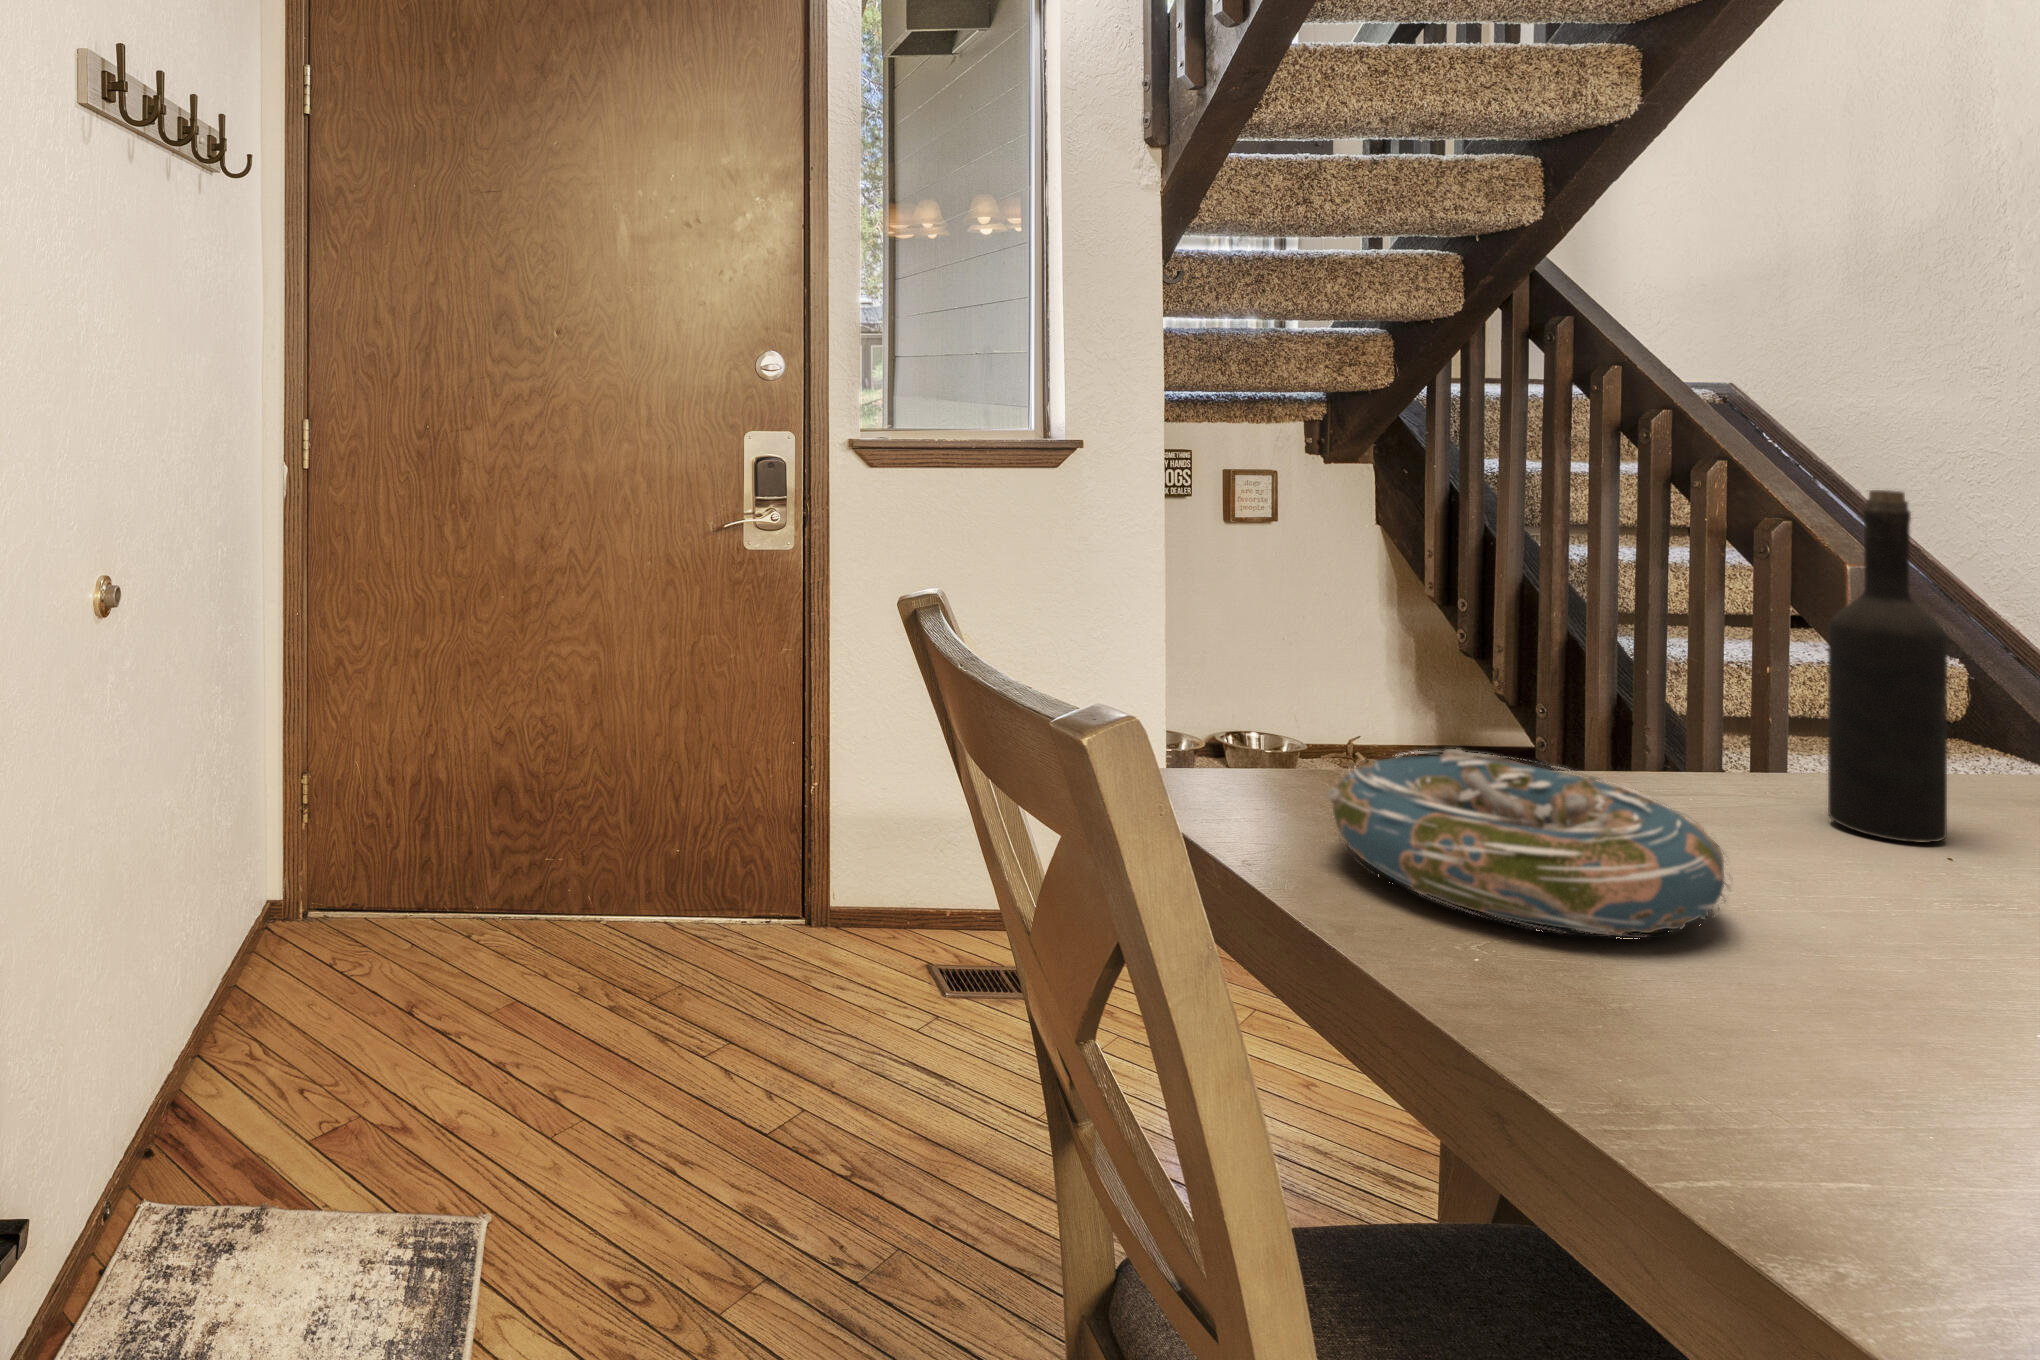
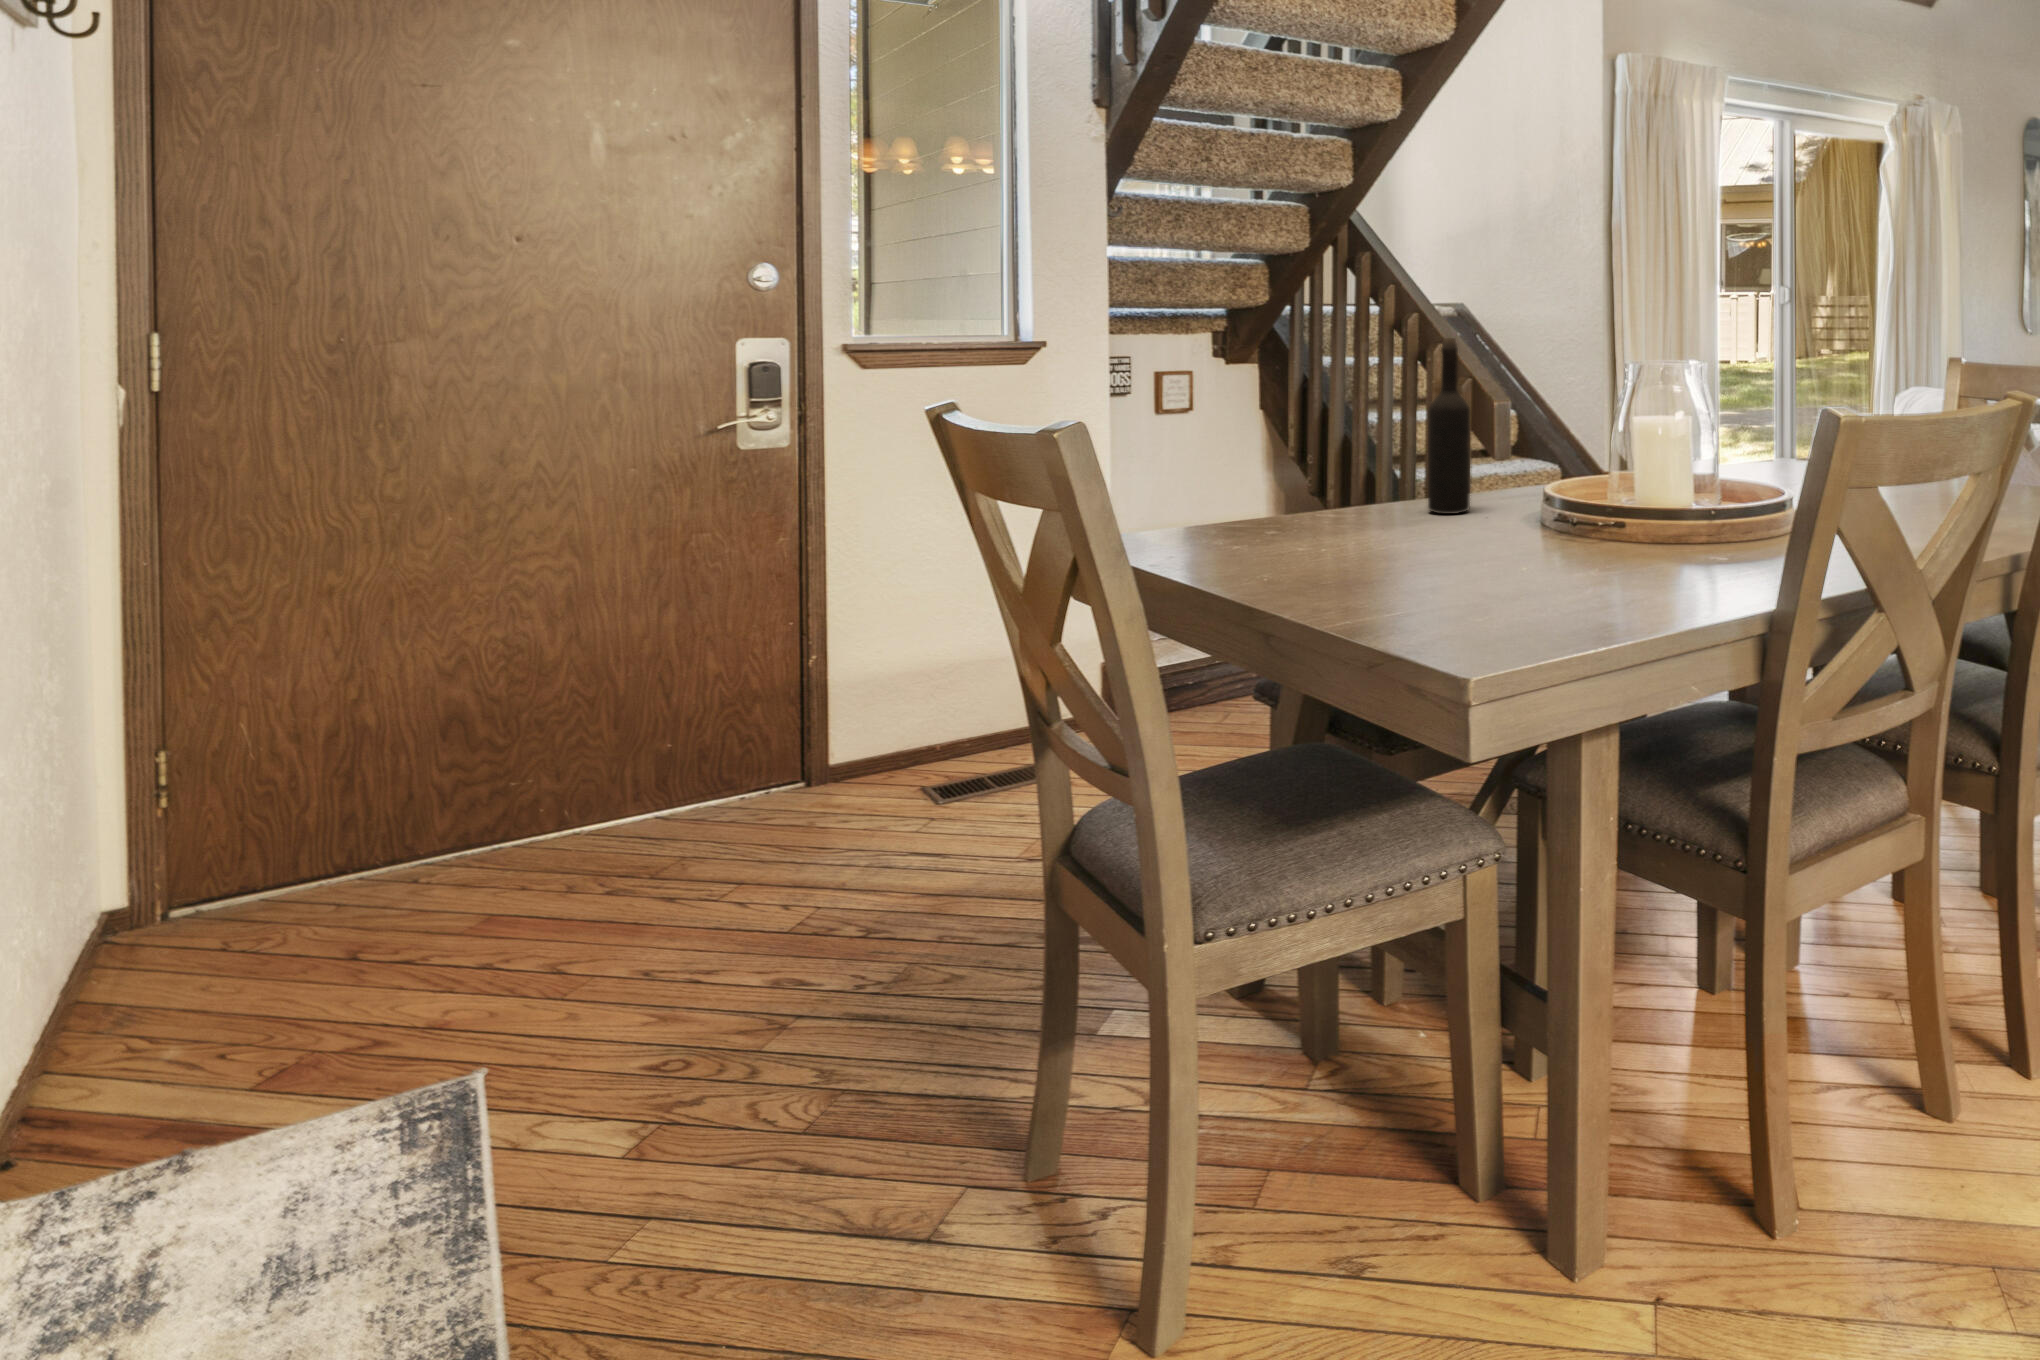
decorative bowl: present [1327,749,1731,937] -> none [1189,488,1367,563]

